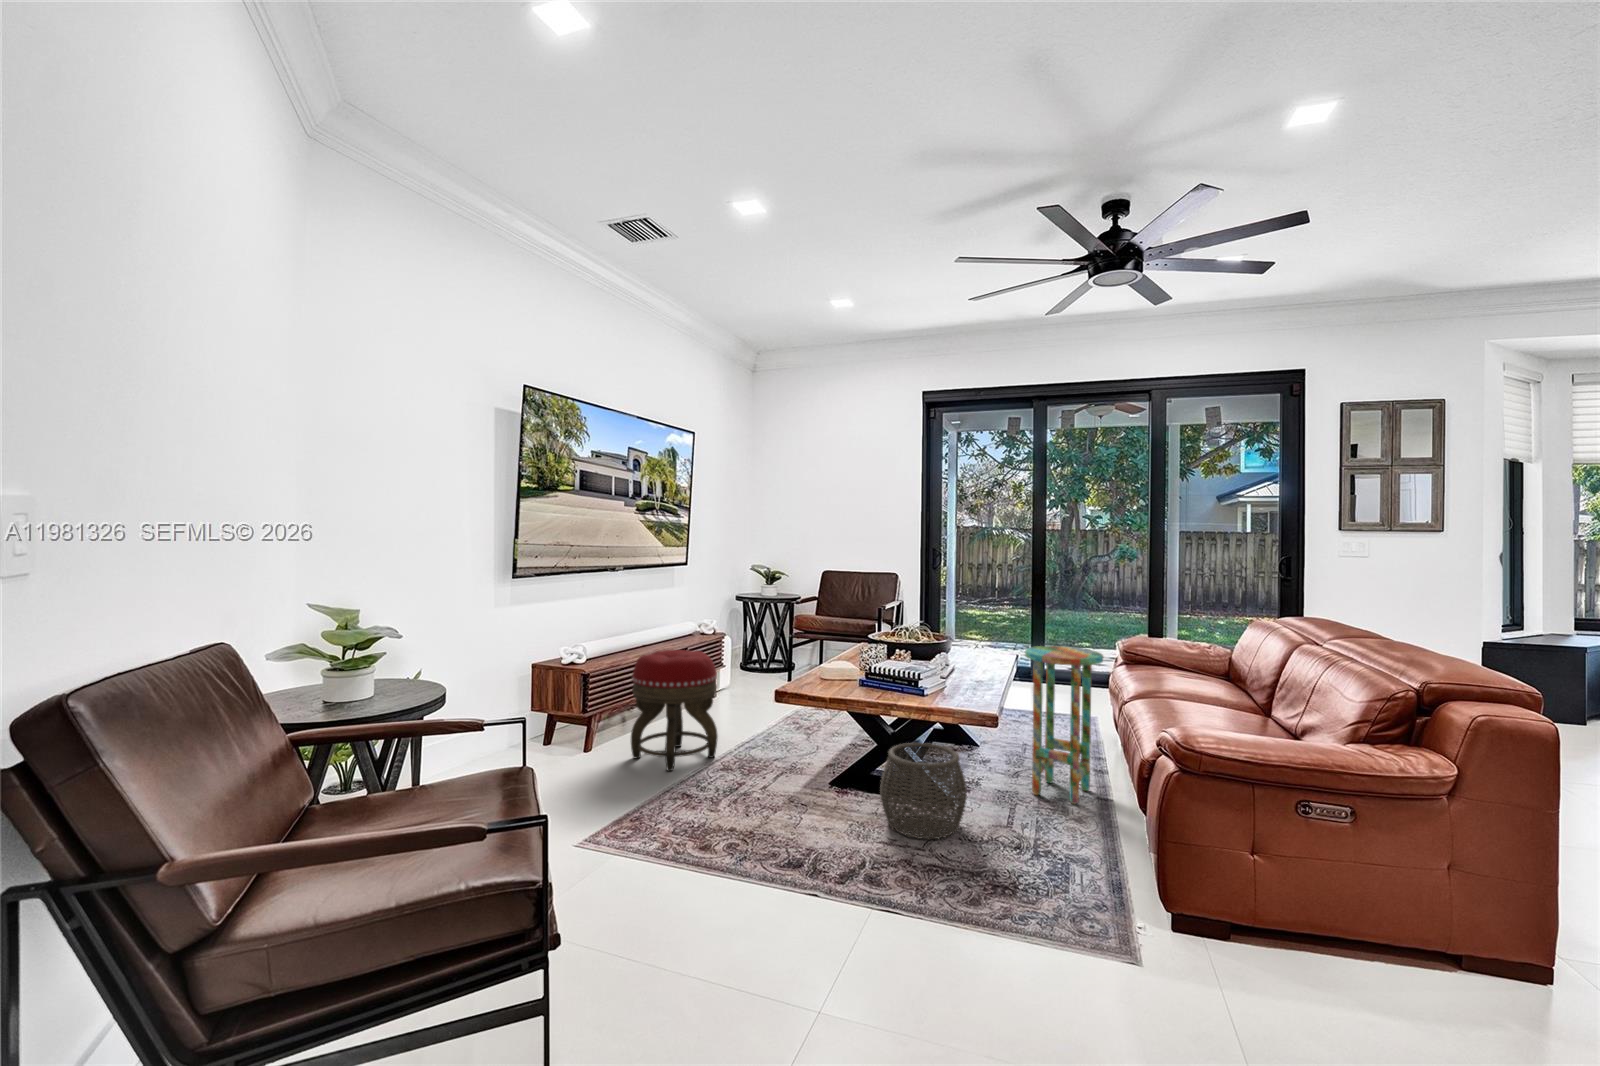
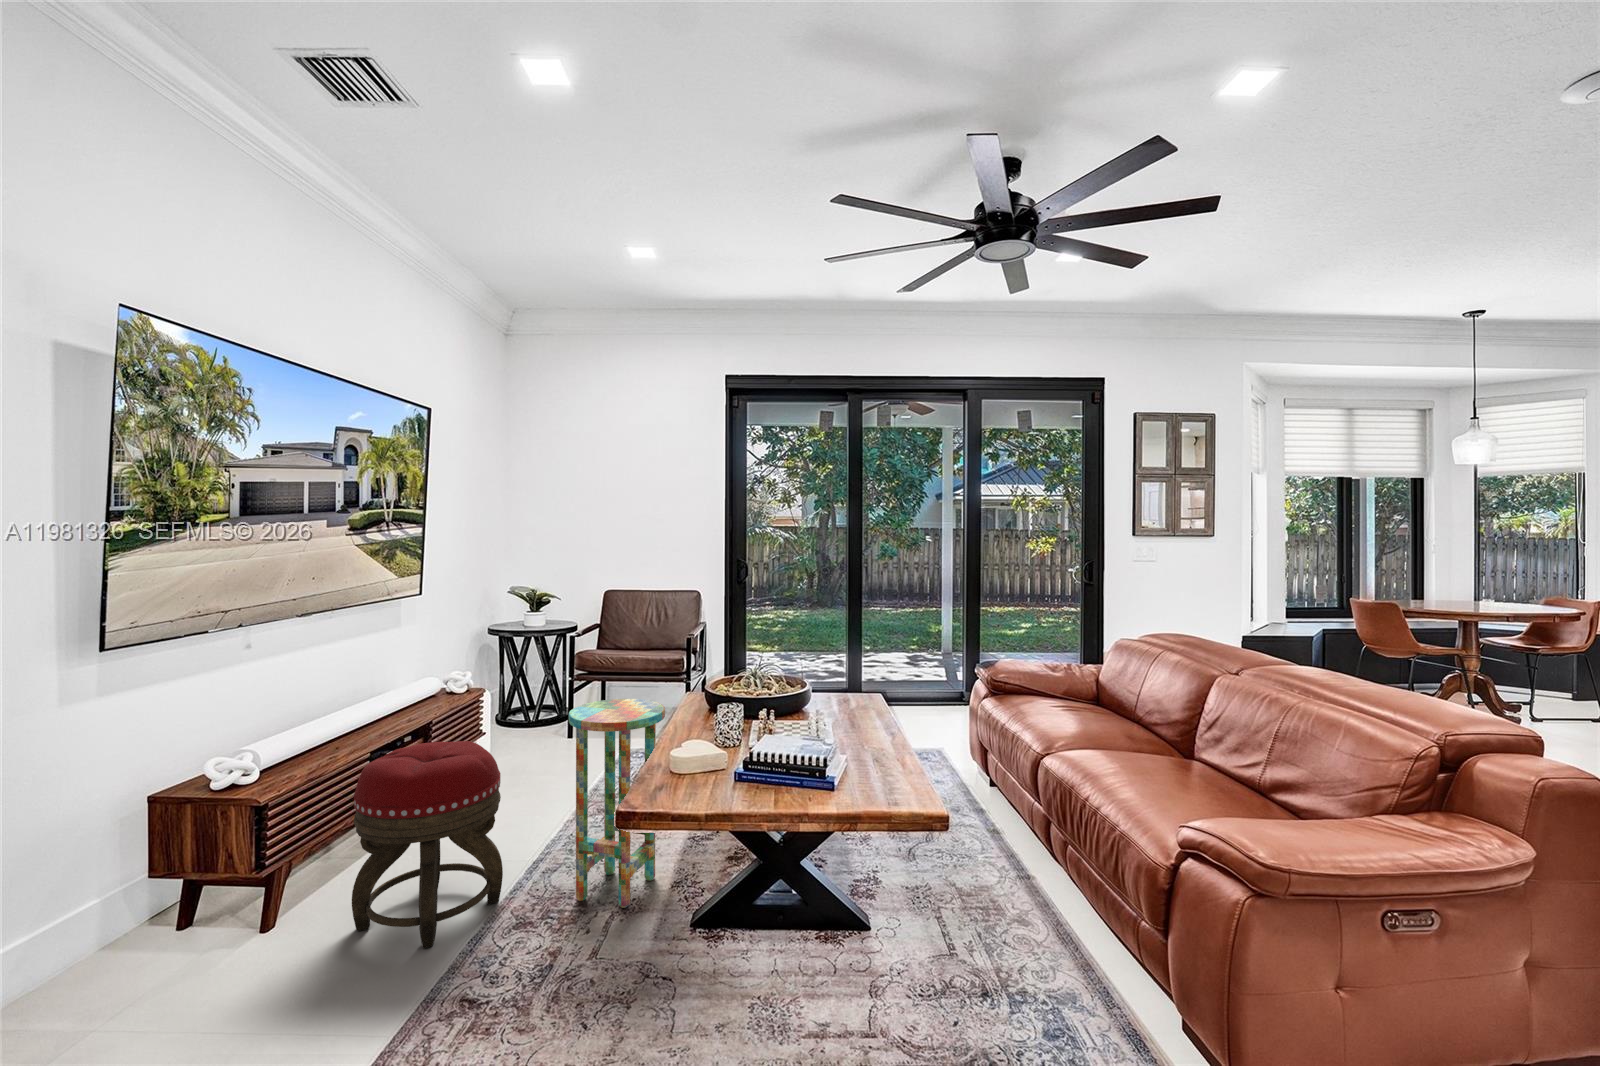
side table: present [1025,646,1103,804] -> present [569,699,665,908]
woven basket: present [880,743,967,840] -> none [786,856,906,1010]

